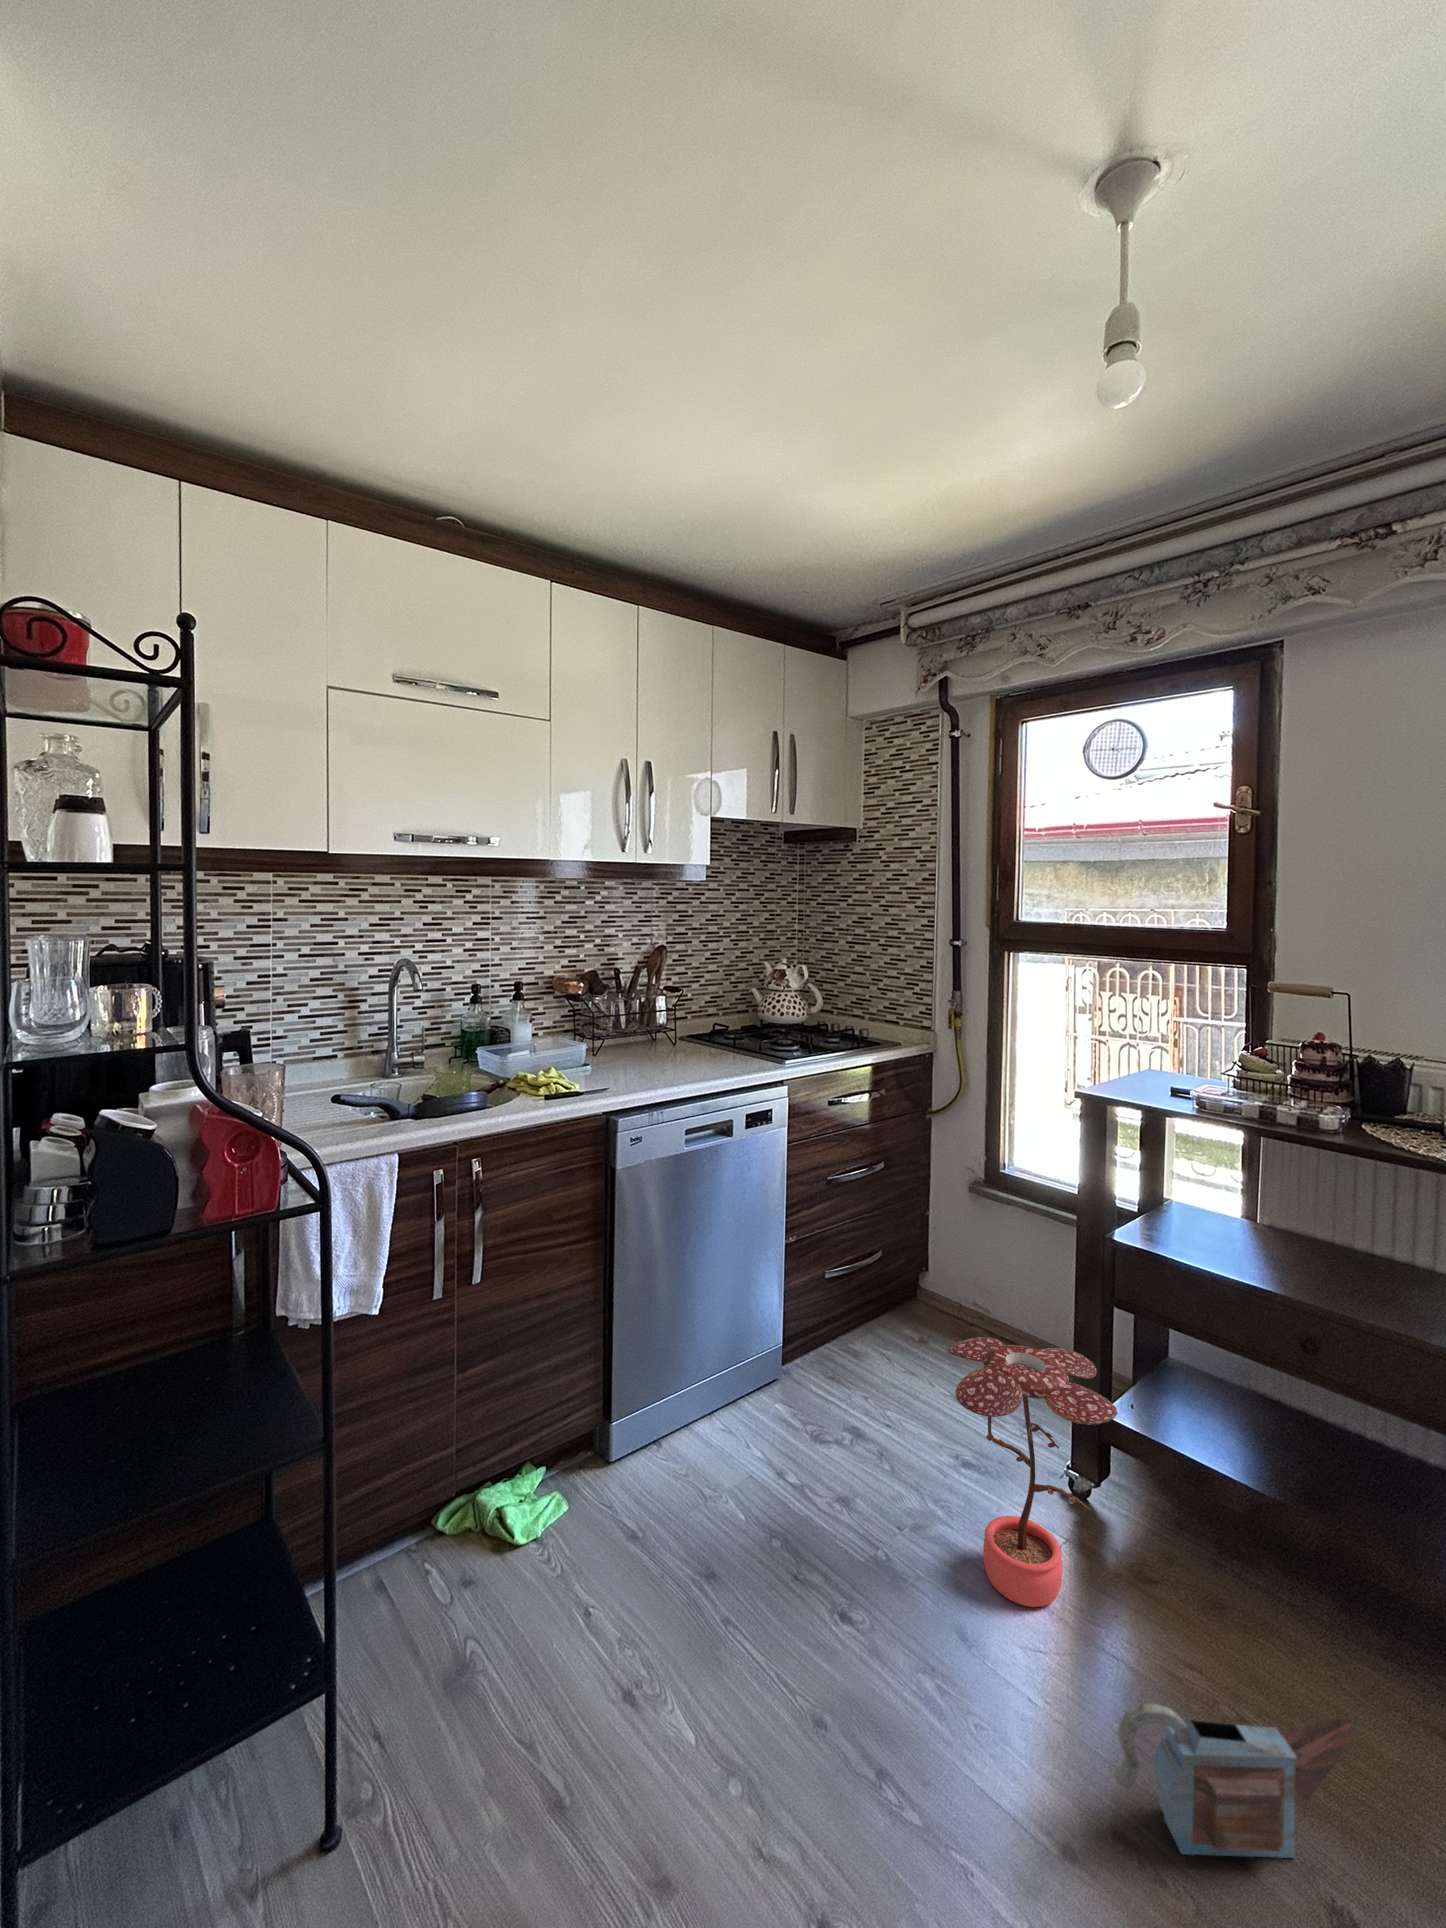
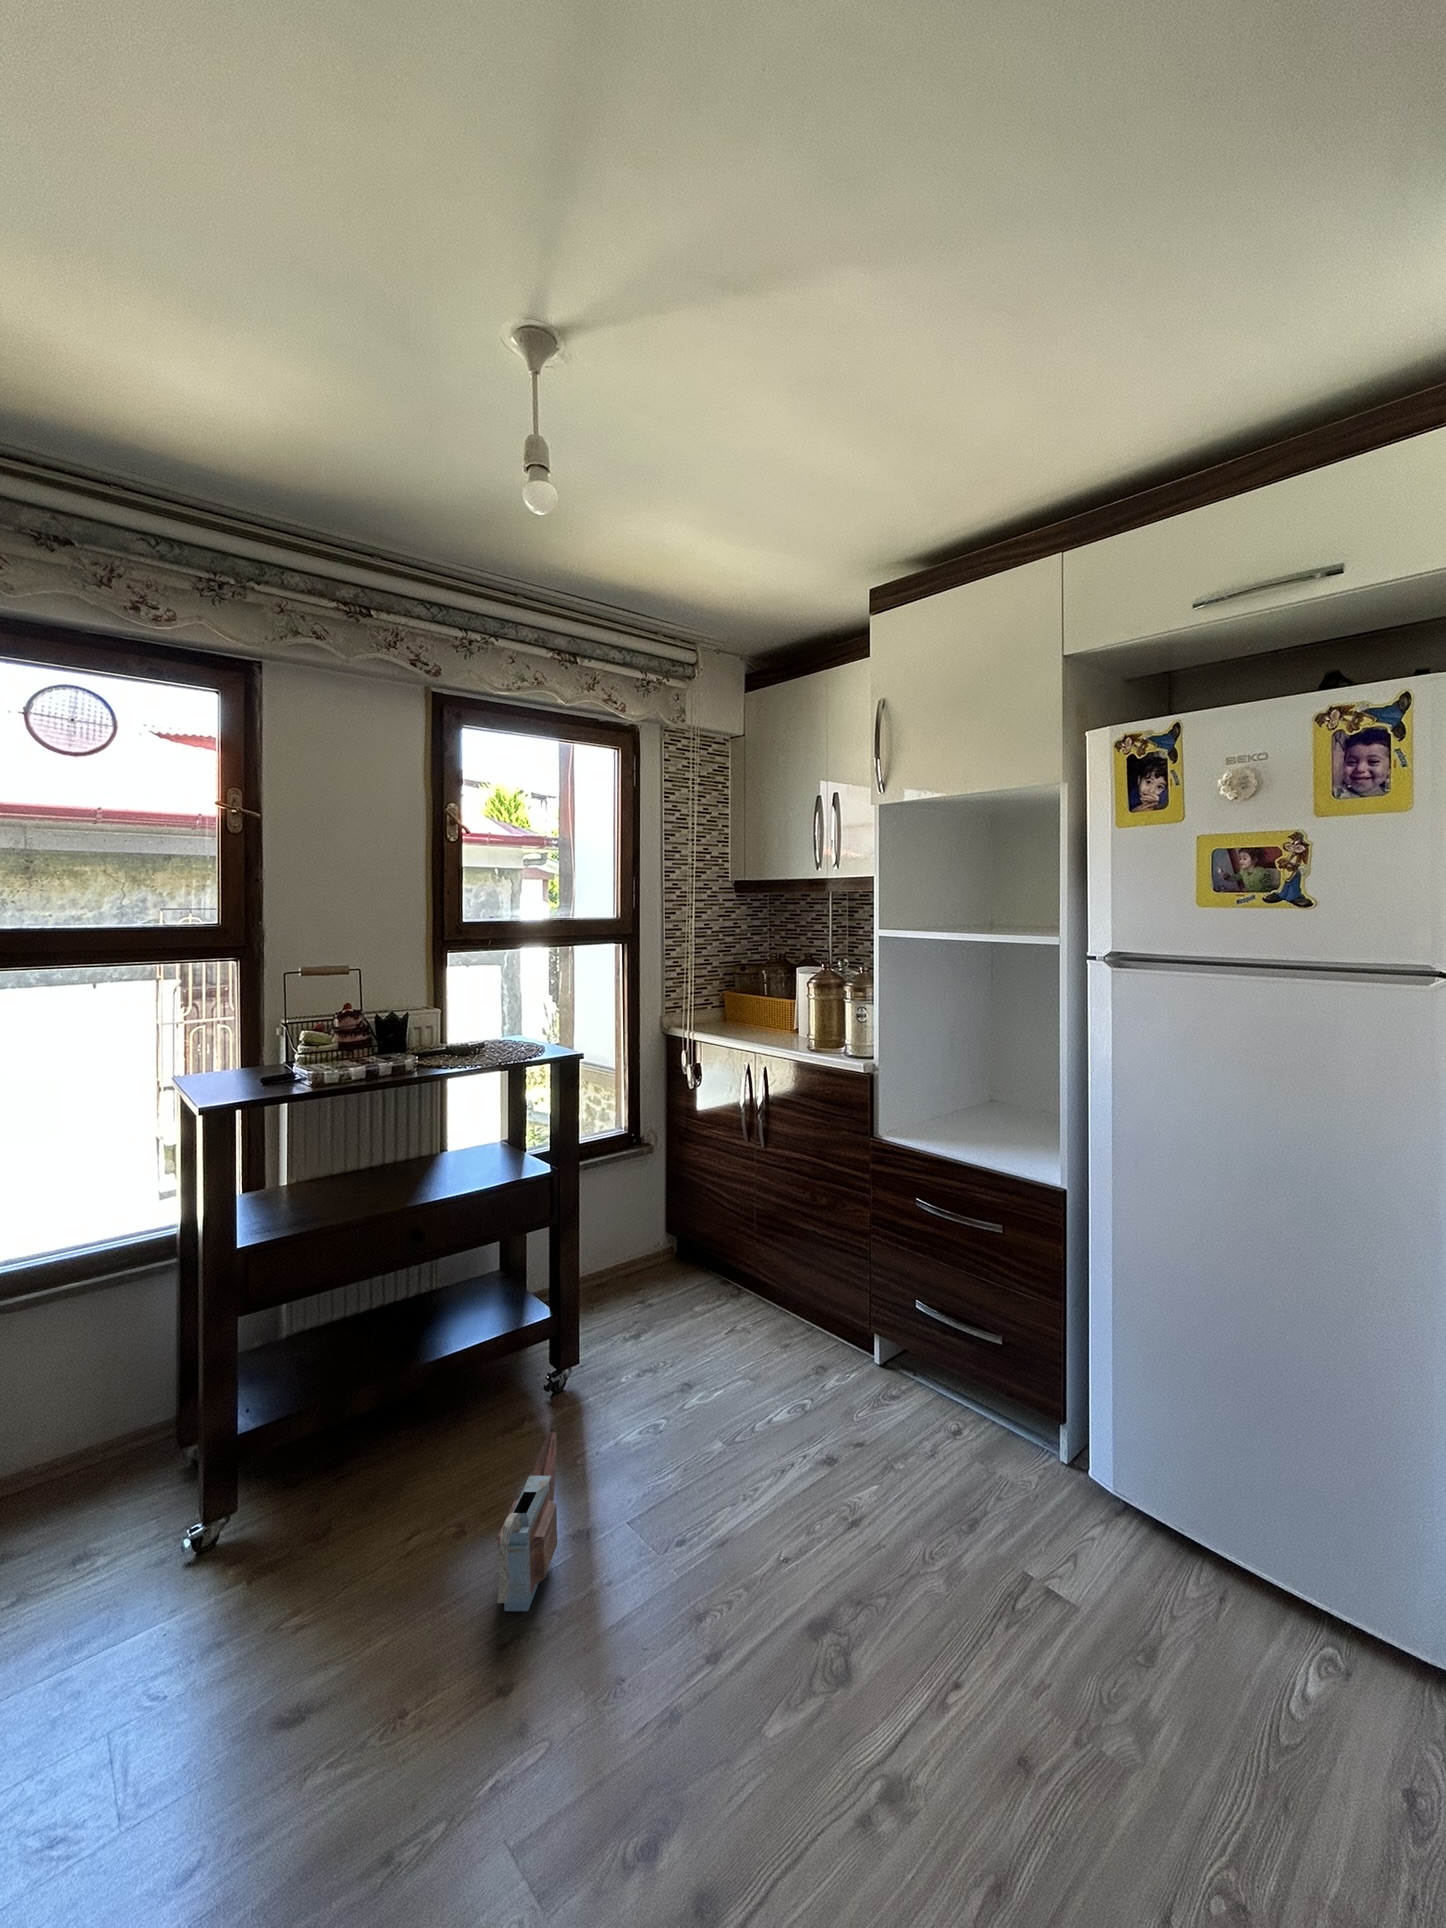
potted plant: present [947,1337,1118,1607] -> none [139,1359,361,1660]

